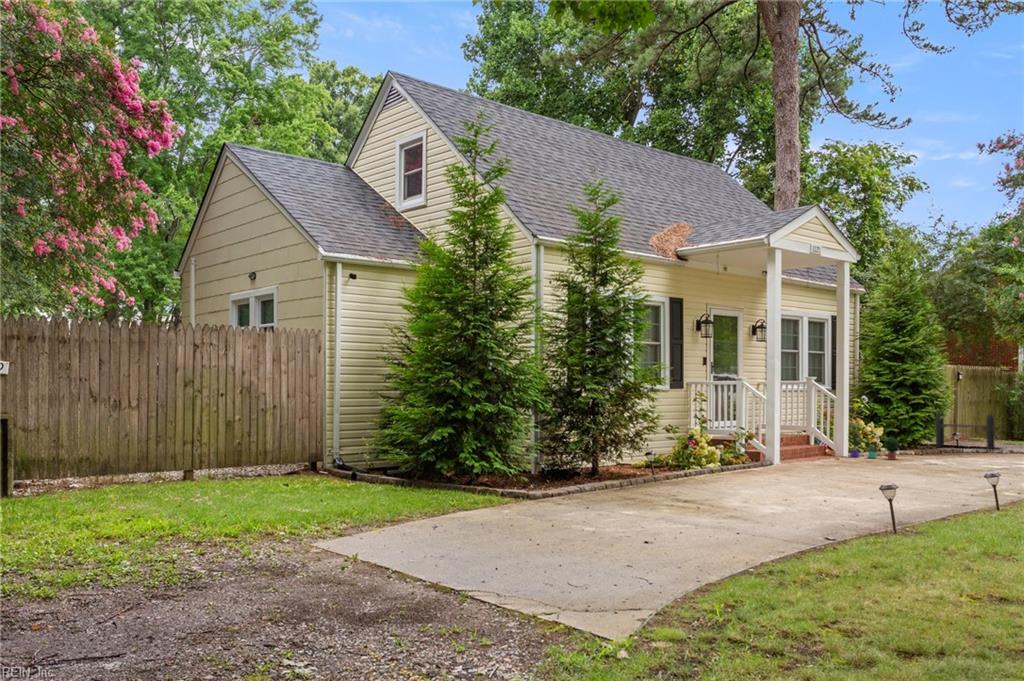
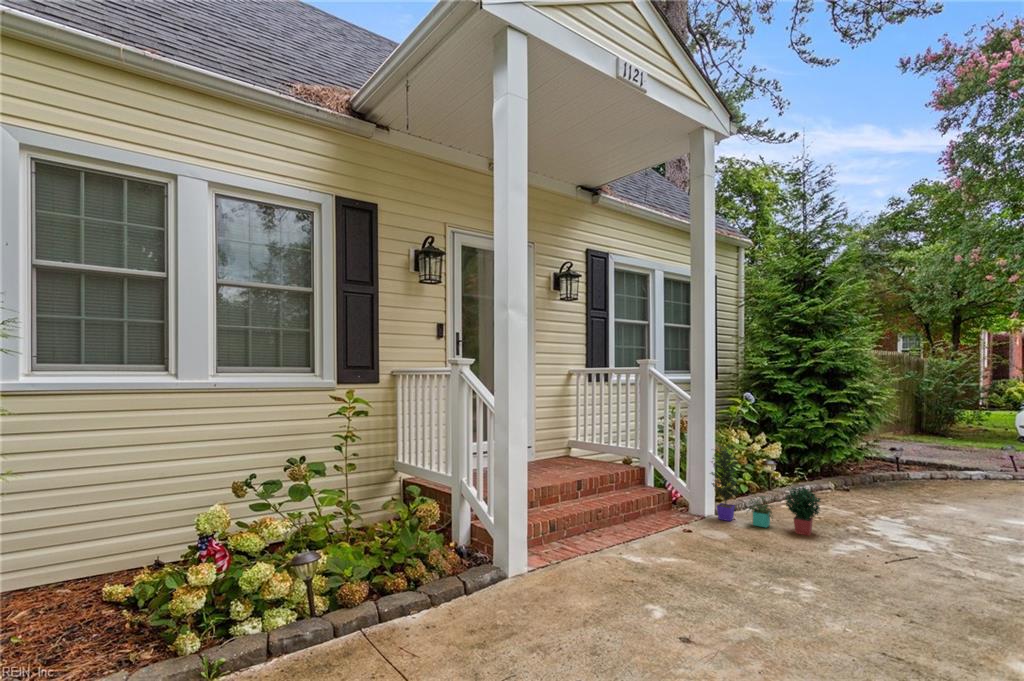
bench: present [935,413,995,451] -> none [868,416,976,487]

